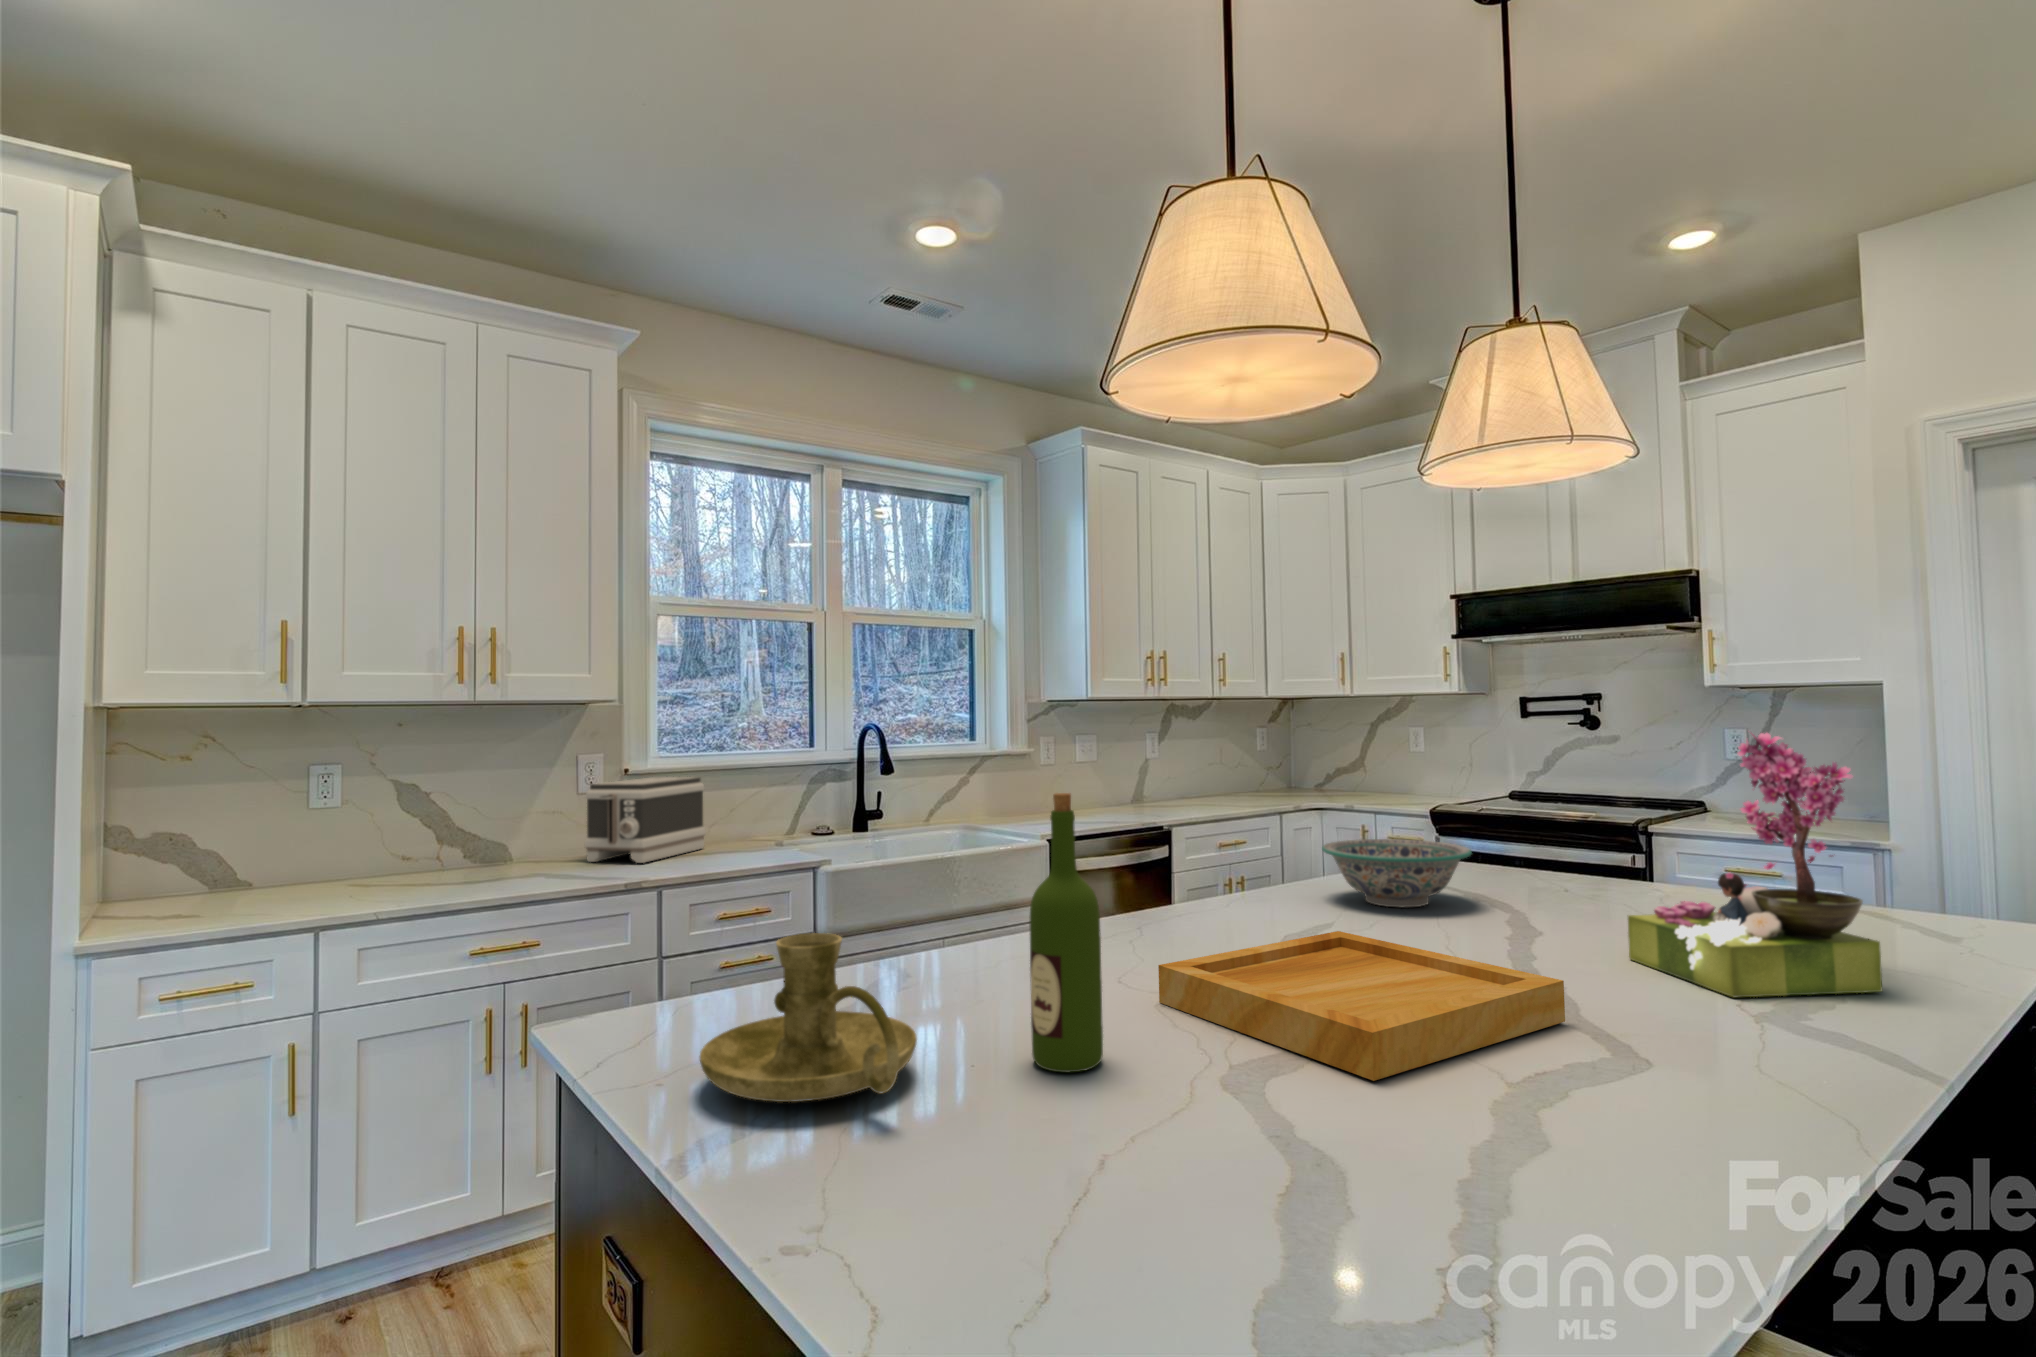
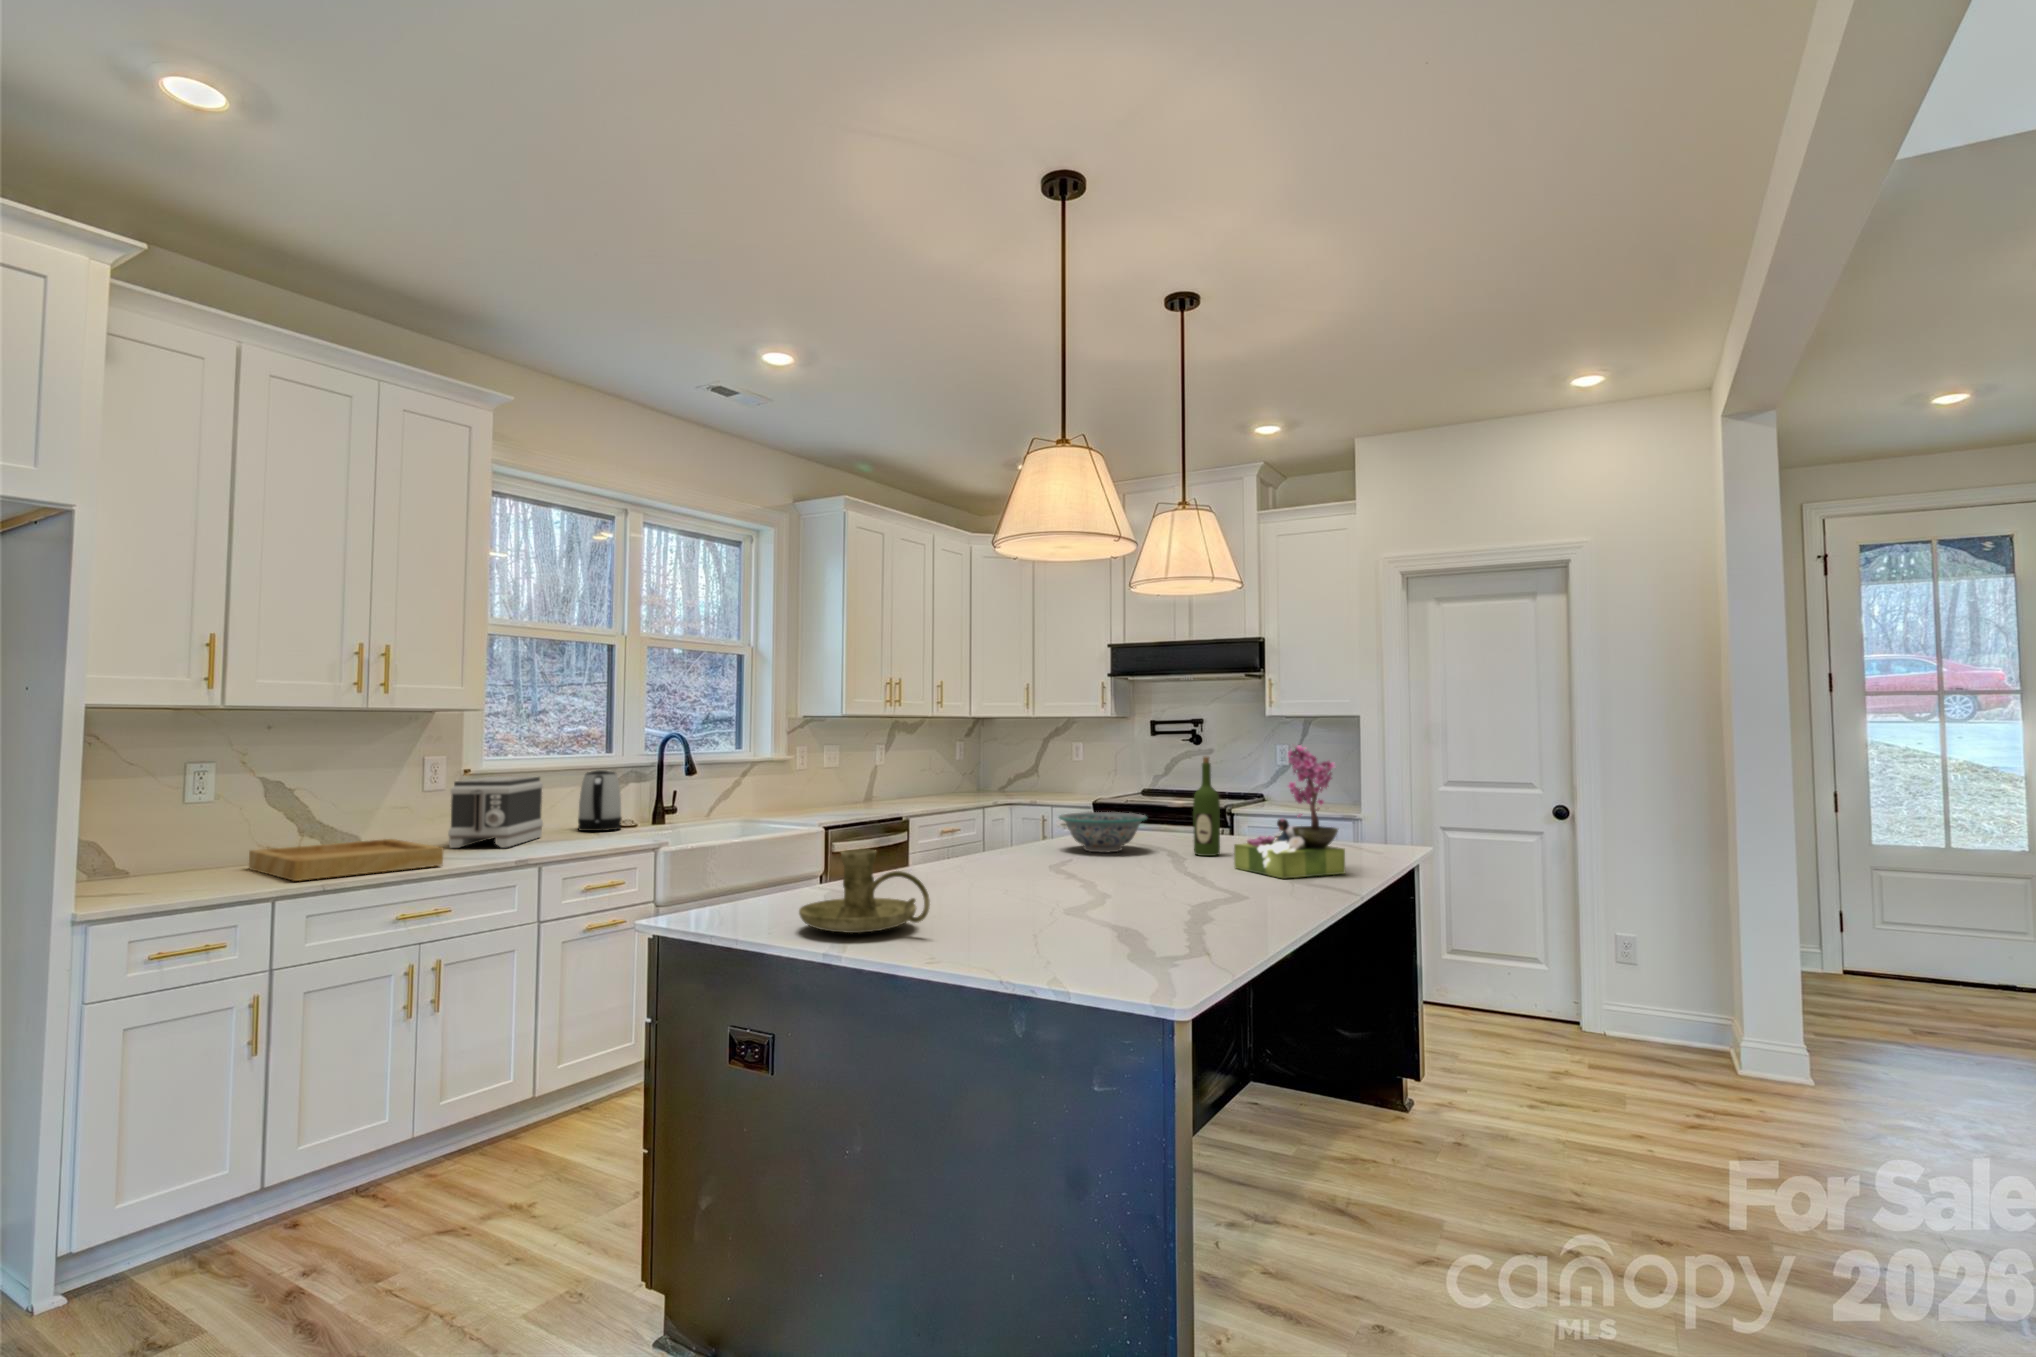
kettle: none [756,769,805,841] -> present [578,770,622,831]
wine bottle: present [1030,793,1103,1072] -> present [1193,756,1220,856]
tray: present [1158,931,1565,1081] -> present [249,839,443,881]

